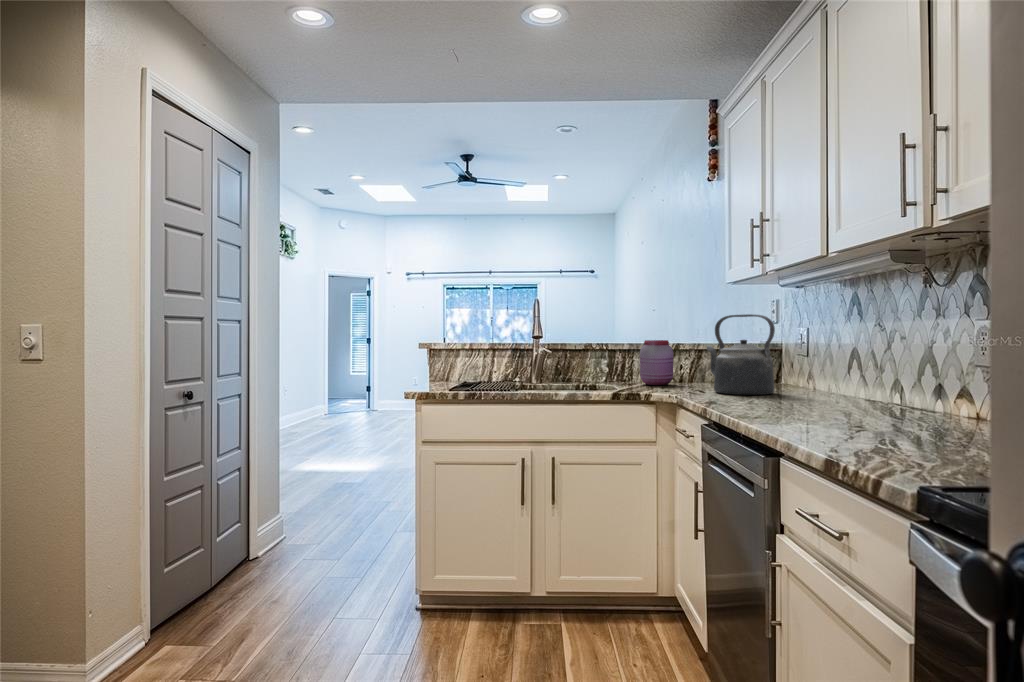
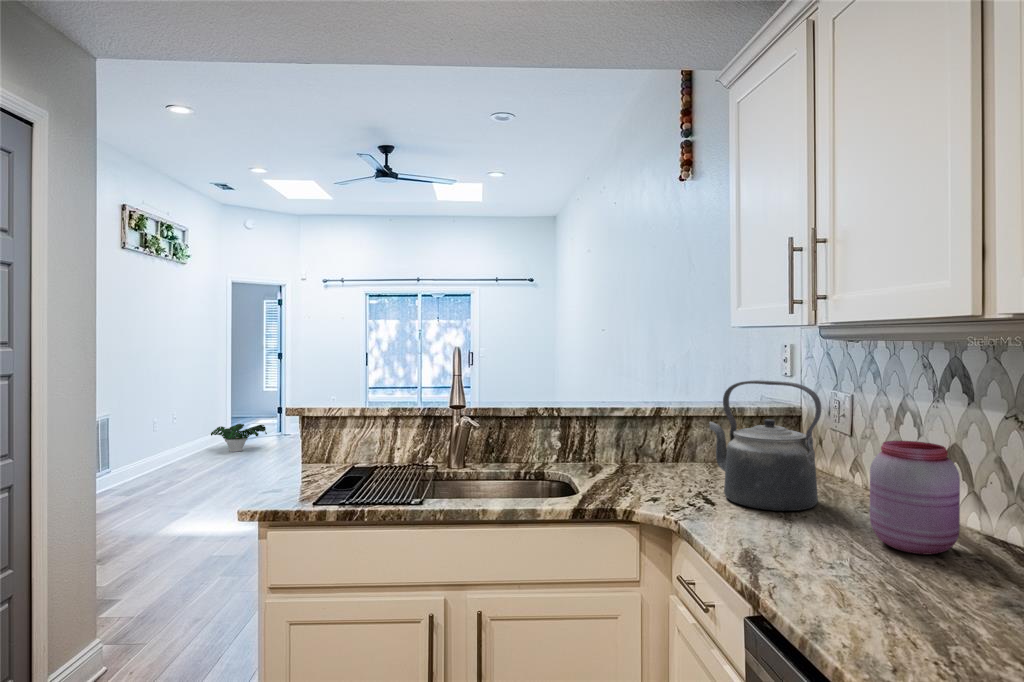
jar: present [640,340,673,385] -> present [870,441,960,555]
potted plant: none [314,398,361,421] -> present [211,424,267,452]

